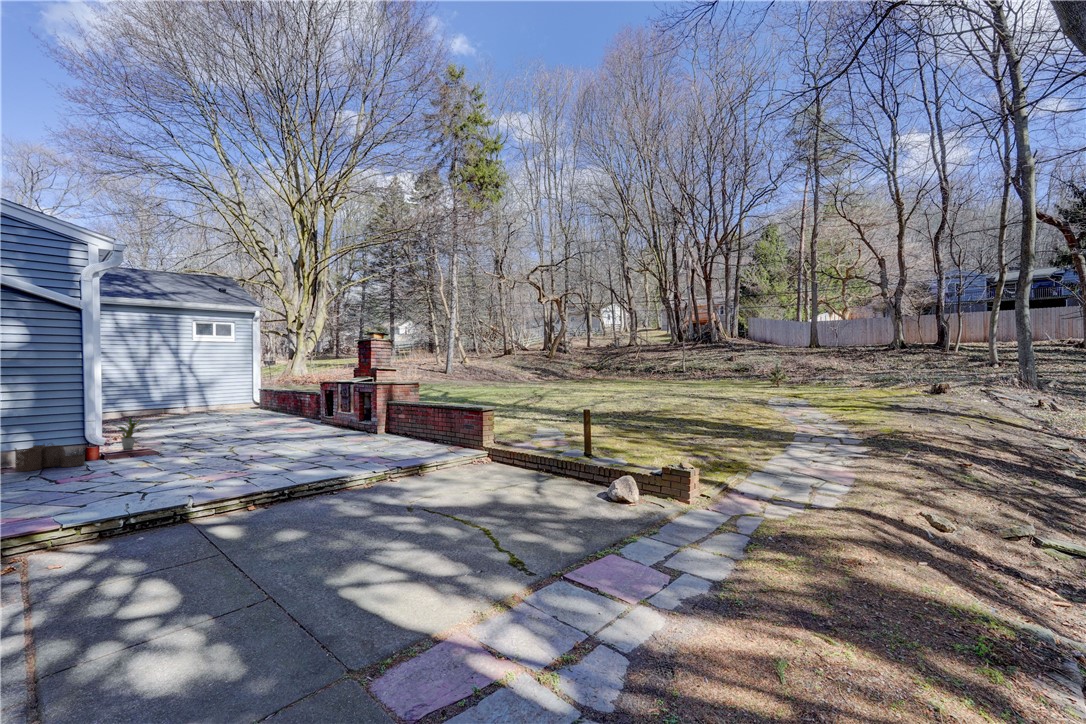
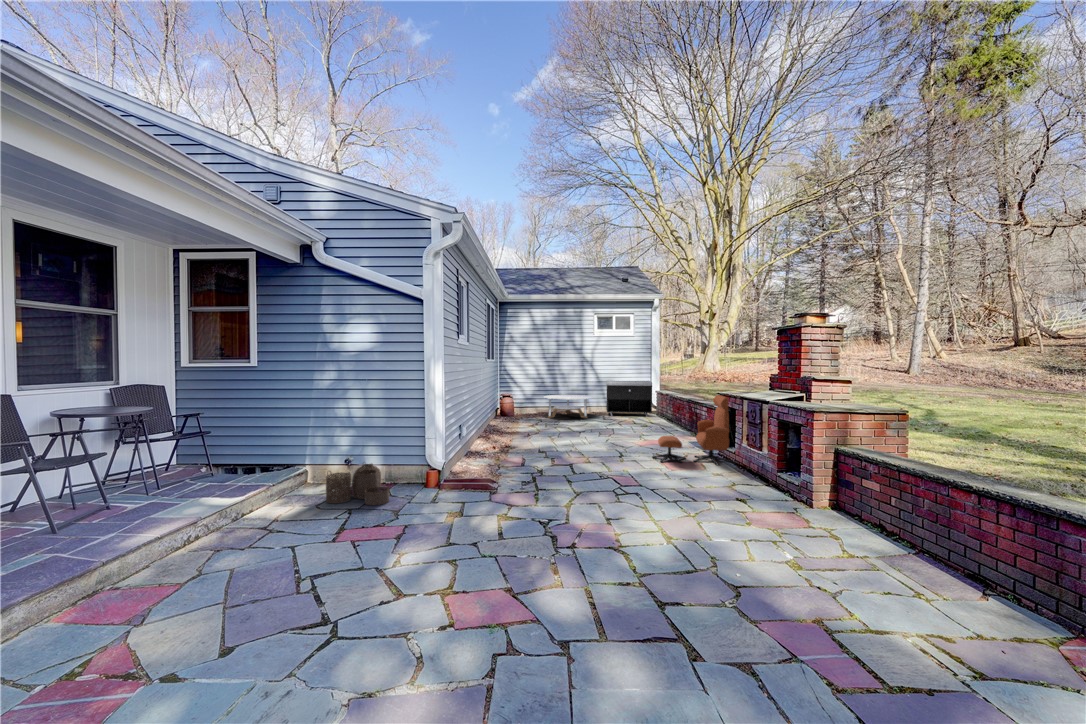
storage bench: none [207,382,256,415] -> present [607,381,652,416]
lounge chair: none [277,383,333,429] -> present [652,395,733,465]
round table: none [136,398,195,421] -> present [544,395,592,418]
potted plant: present [113,418,143,449] -> none [454,432,488,473]

